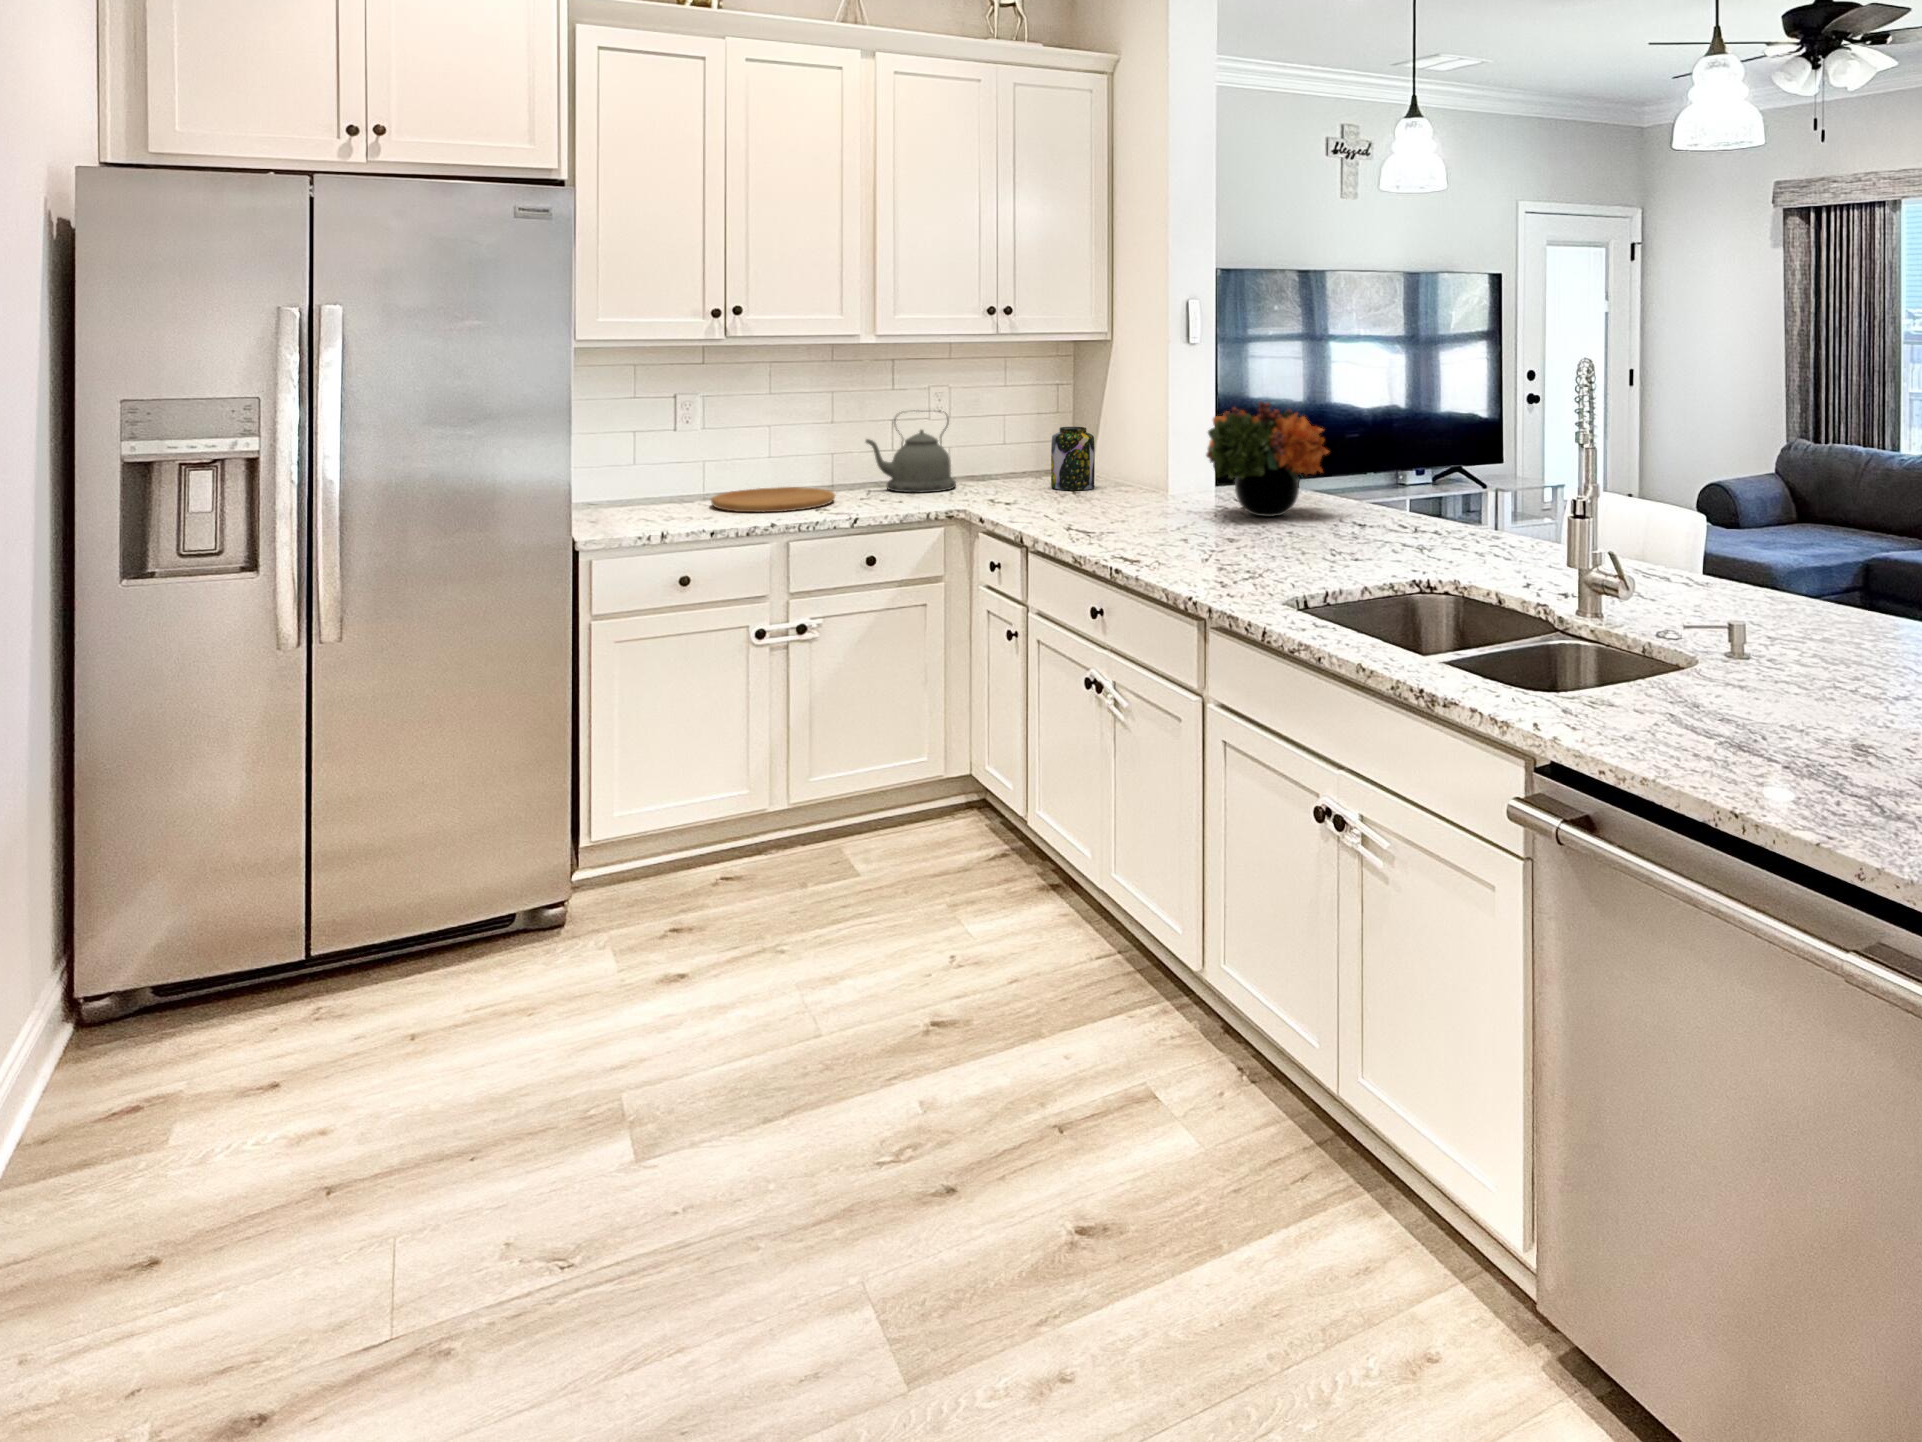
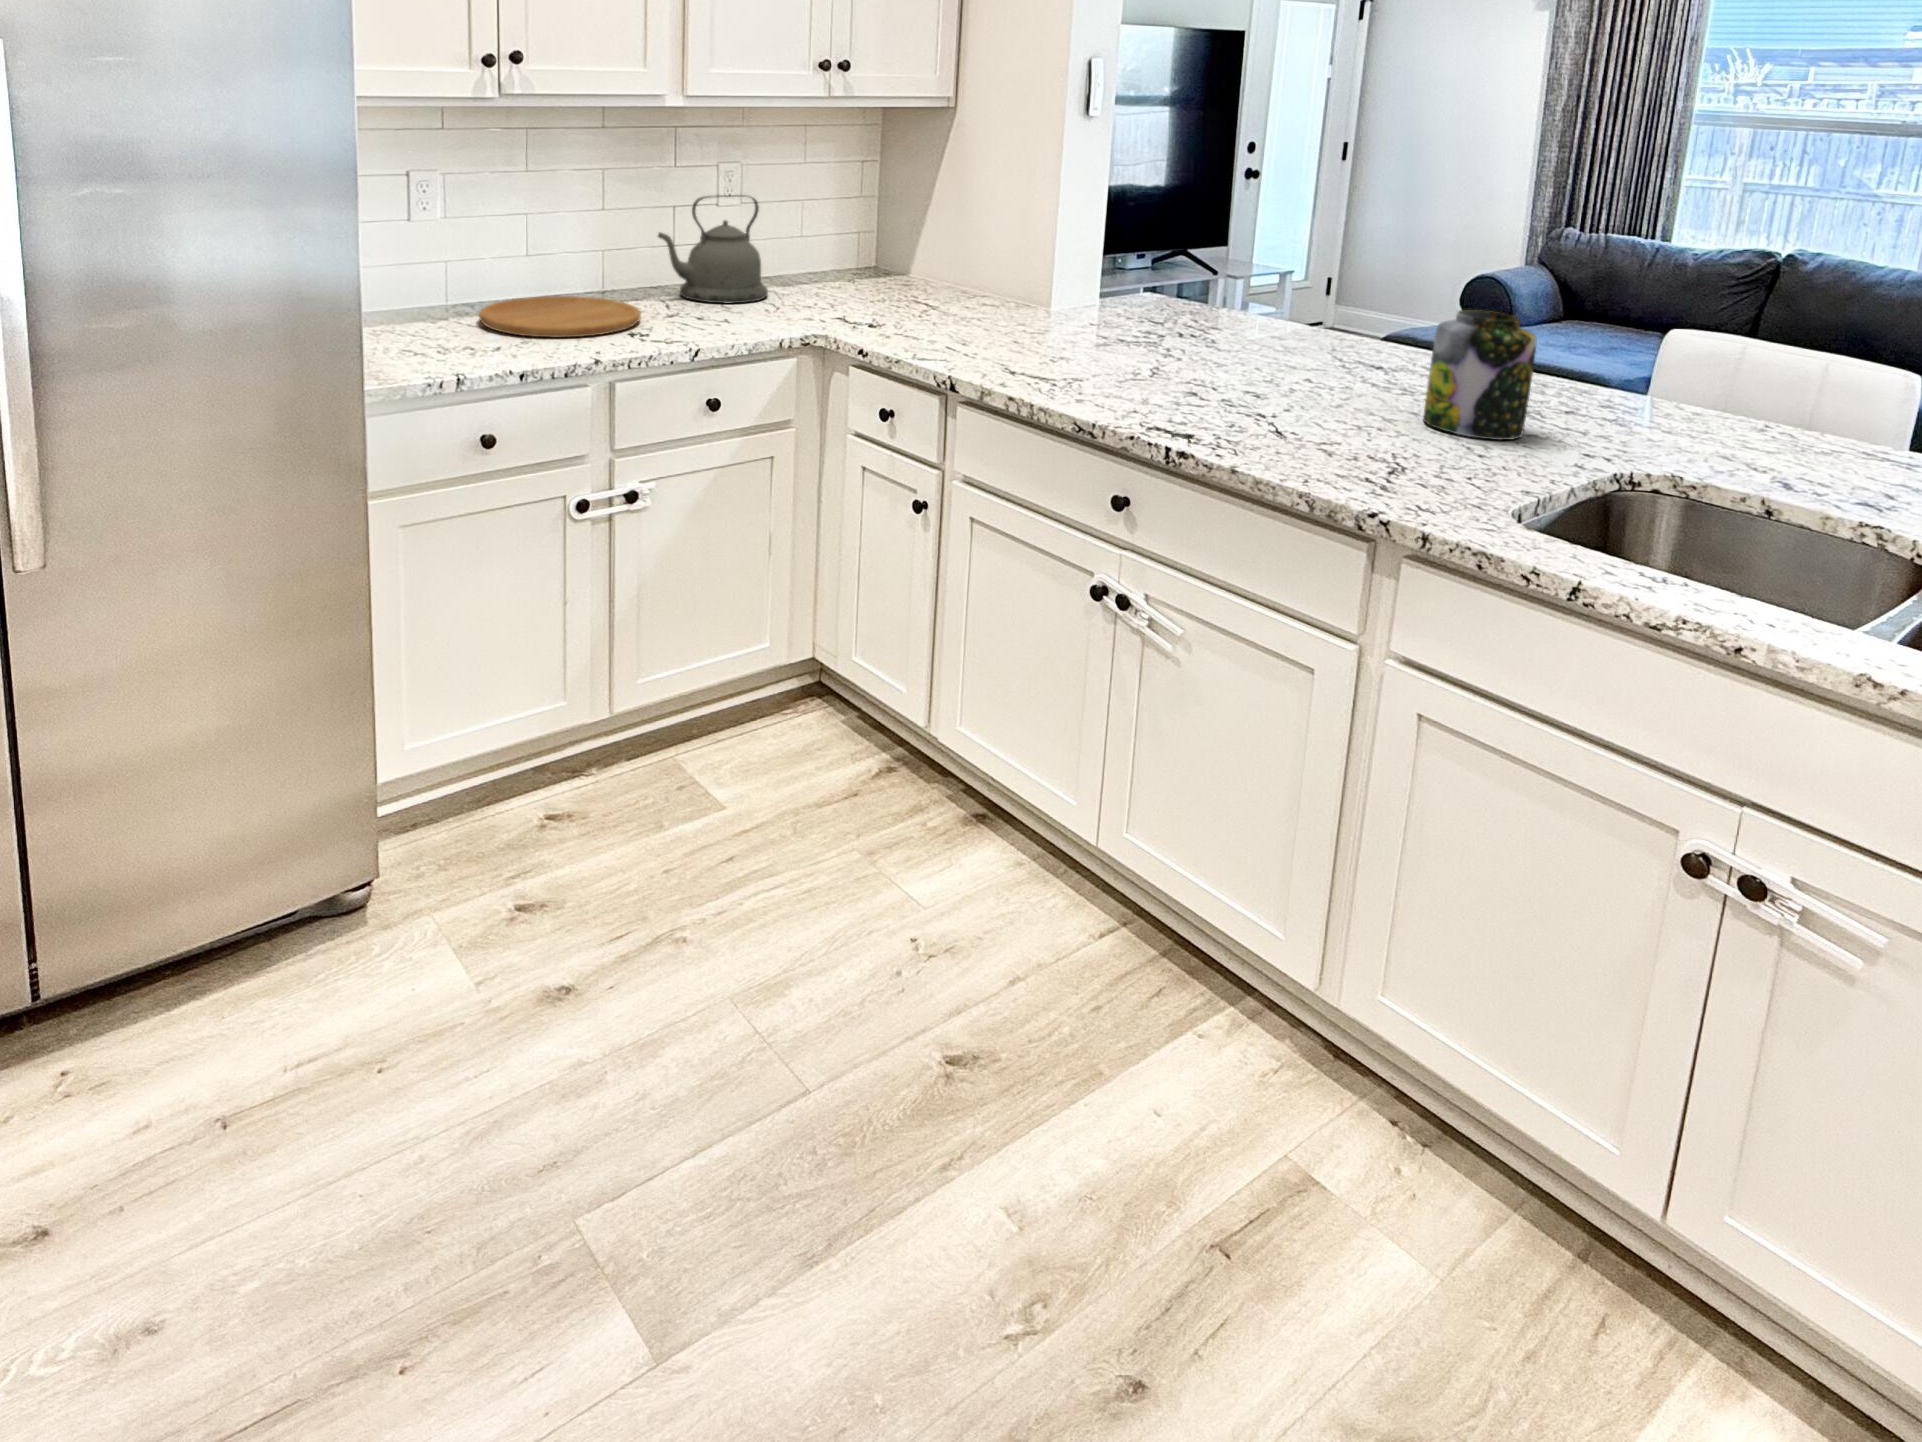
flower arrangement: present [1206,402,1329,517] -> none [1151,201,1328,352]
jar: present [1051,427,1095,490] -> present [1423,310,1536,440]

